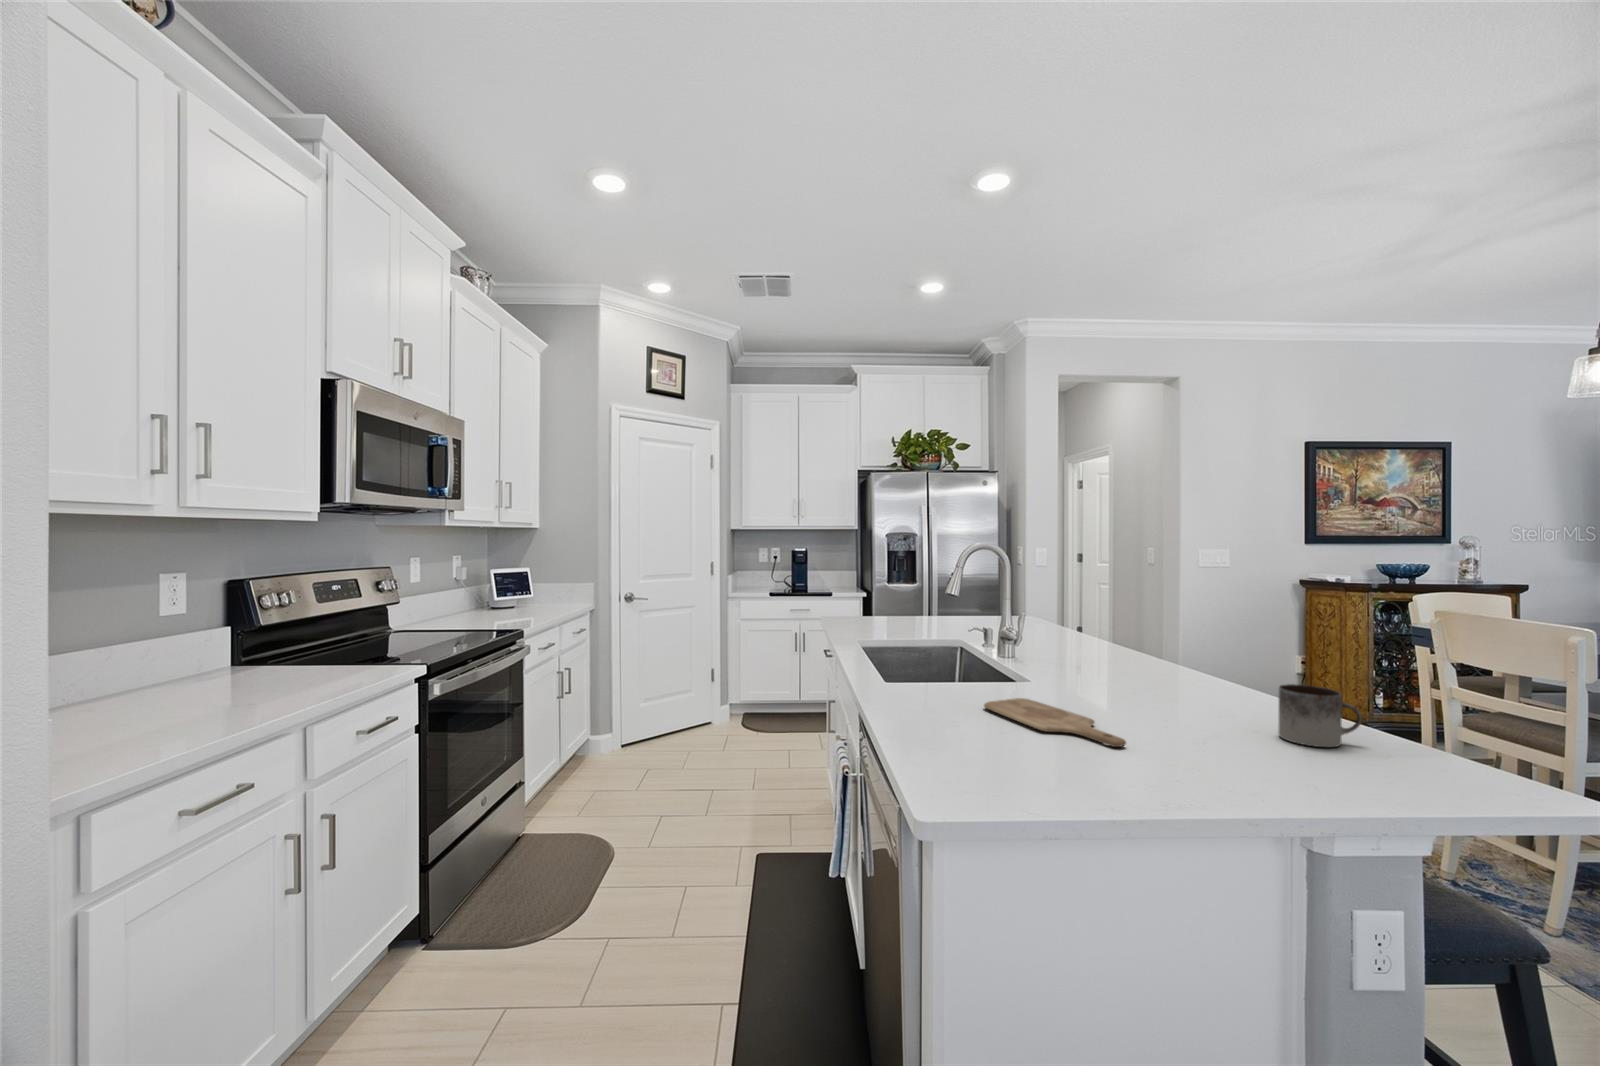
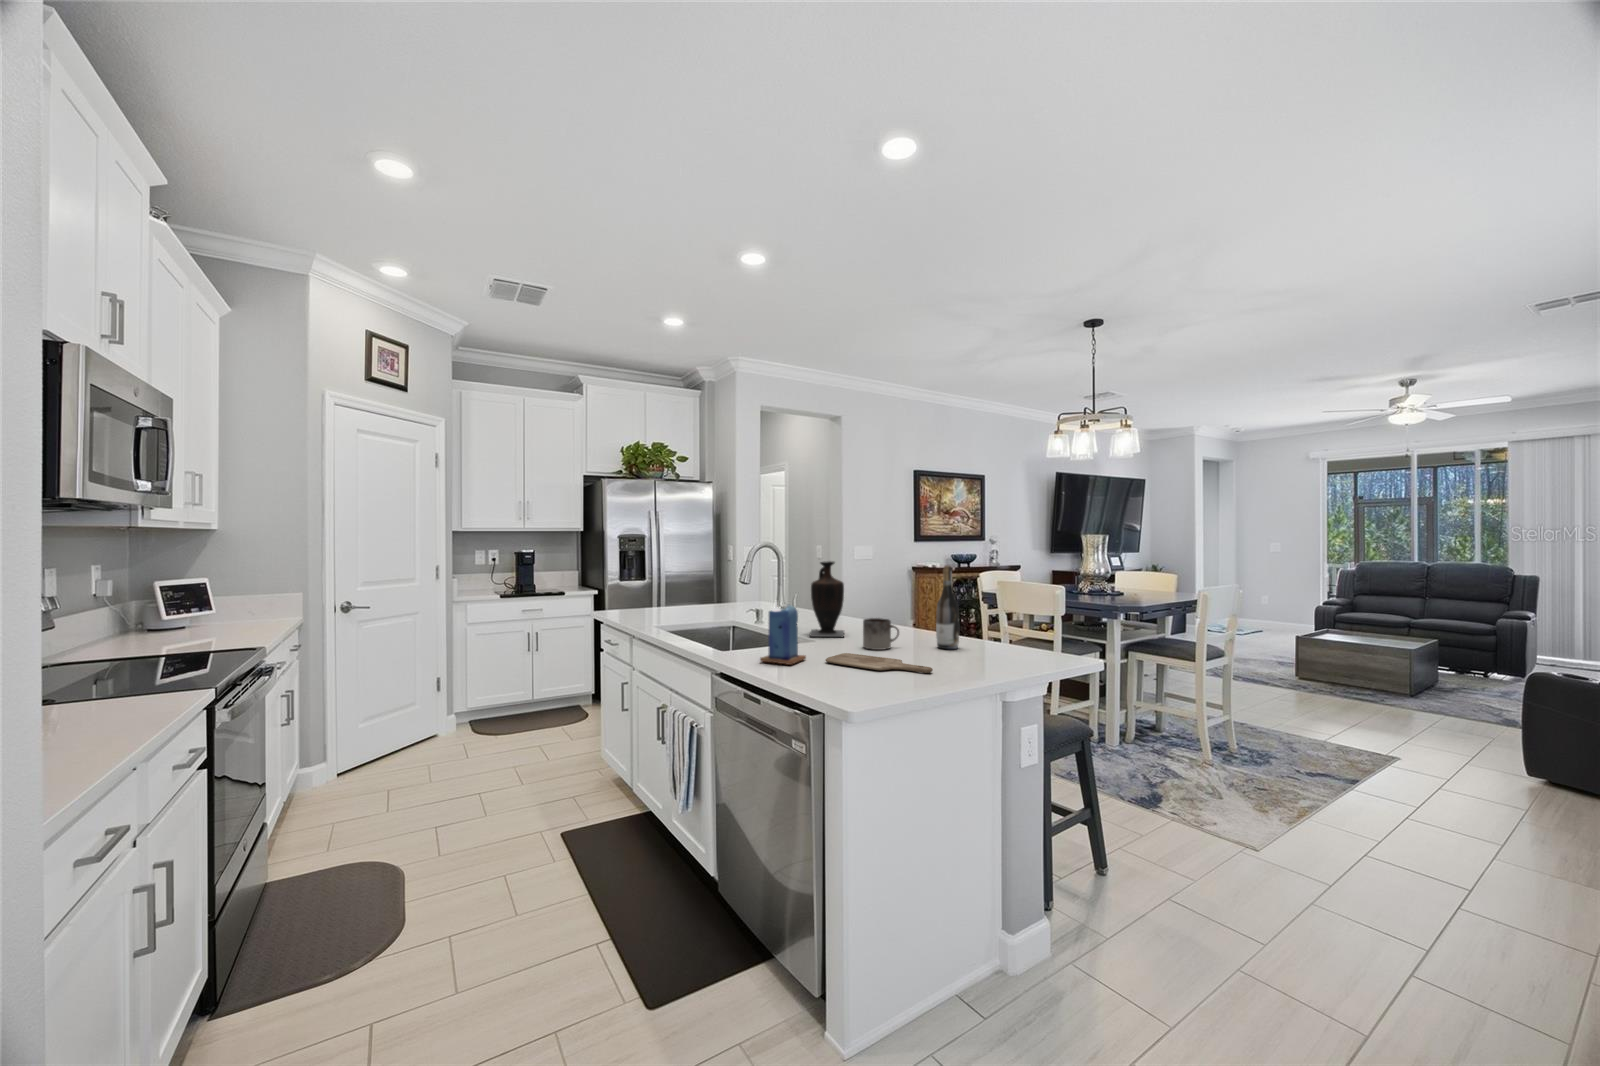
vase: none [1015,569,1075,674] -> present [810,561,844,637]
wine bottle: none [1188,581,1230,713] -> present [936,565,959,649]
candle: none [900,618,964,706] -> present [760,602,806,665]
mug: present [1278,684,1362,747] -> present [863,618,899,650]

